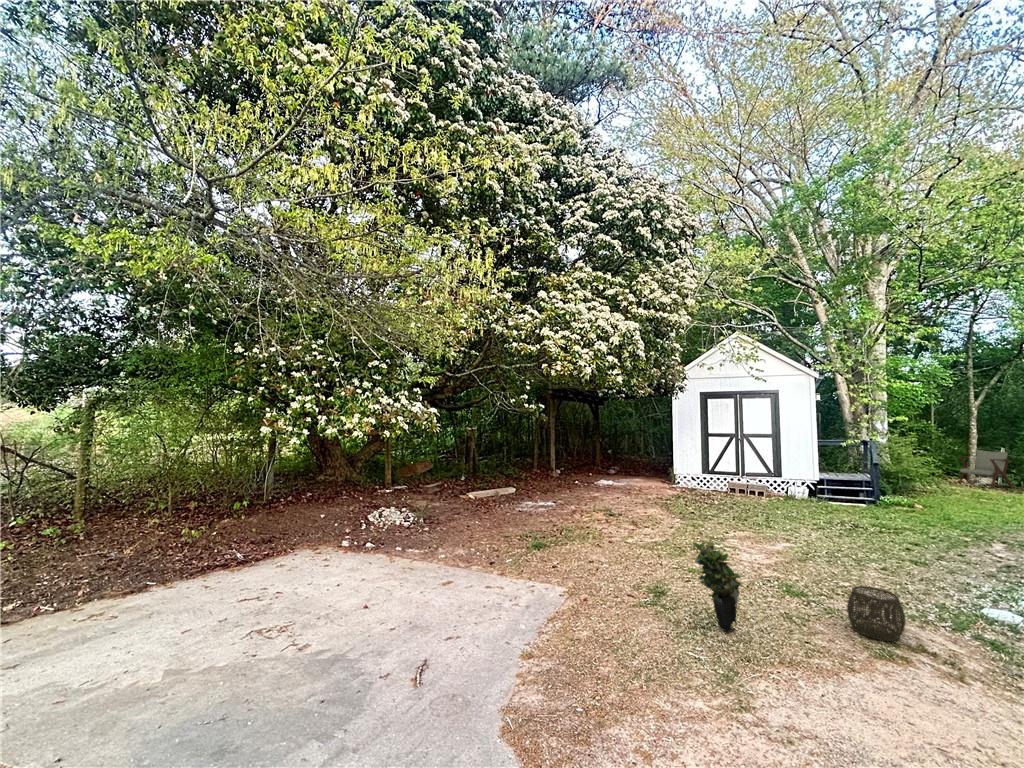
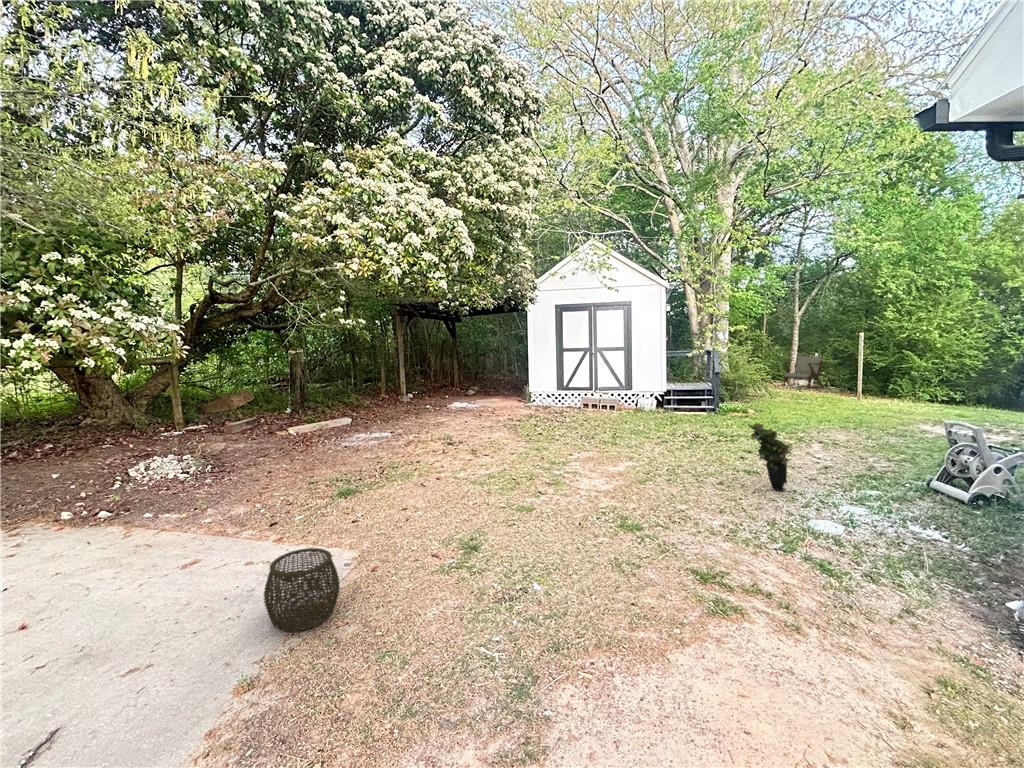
potted plant: present [693,542,742,632] -> present [748,423,792,491]
woven basket: present [847,586,906,642] -> present [264,548,340,632]

